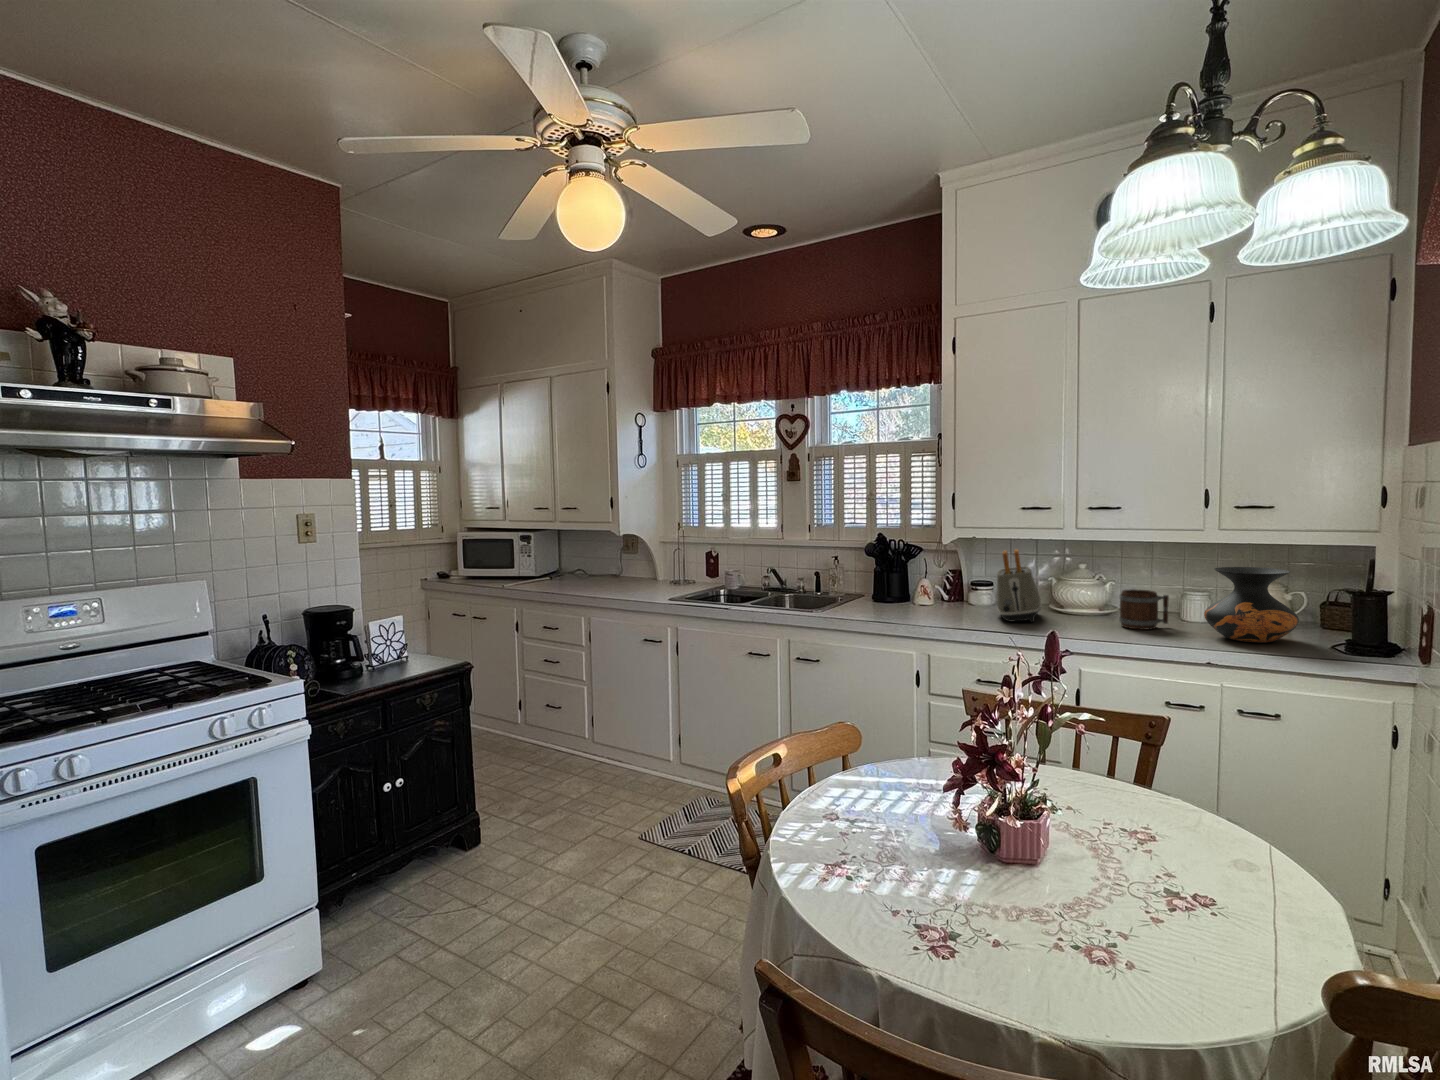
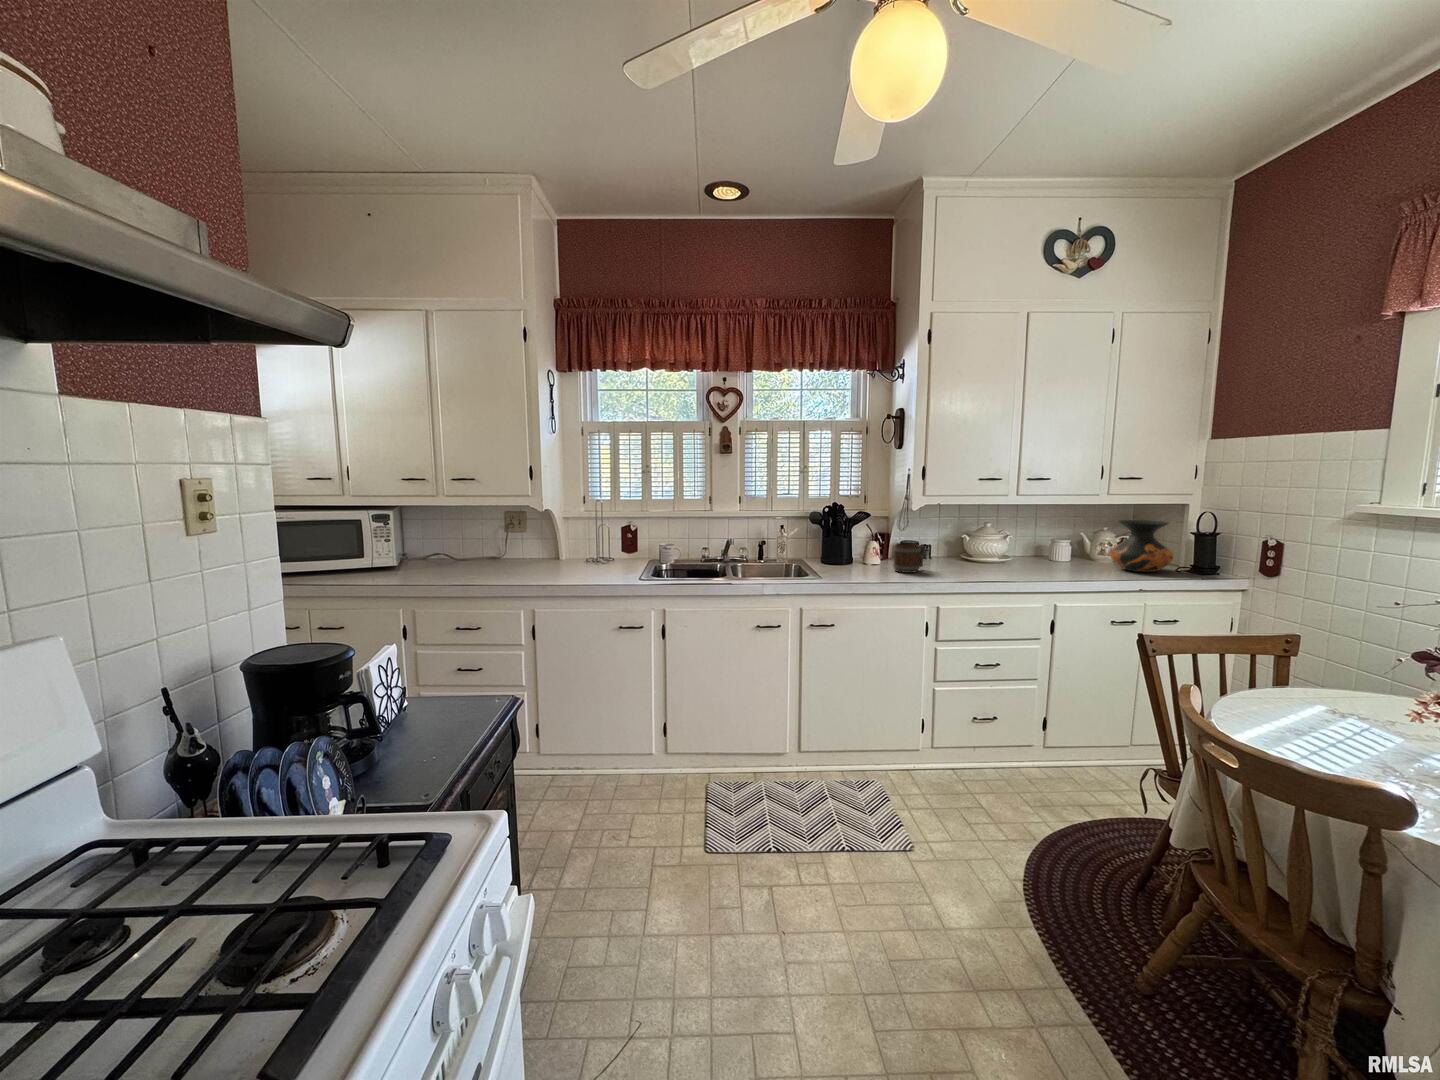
toaster: present [996,549,1042,622] -> none [949,513,1003,572]
mug: present [1119,589,1169,630] -> present [893,543,923,573]

